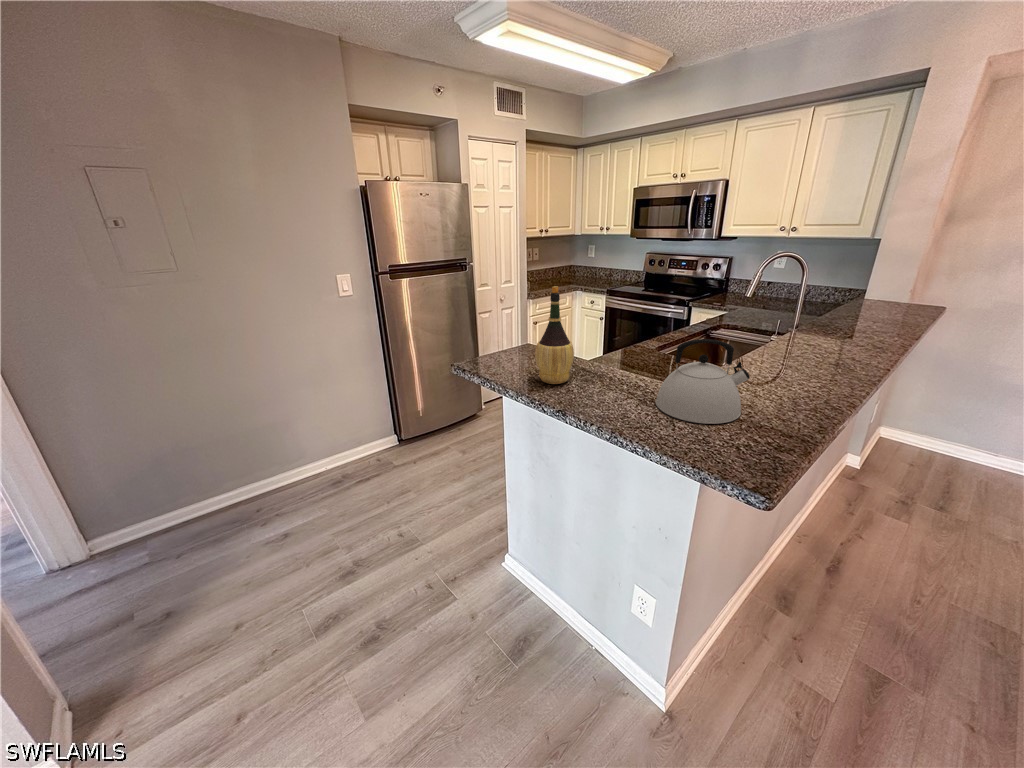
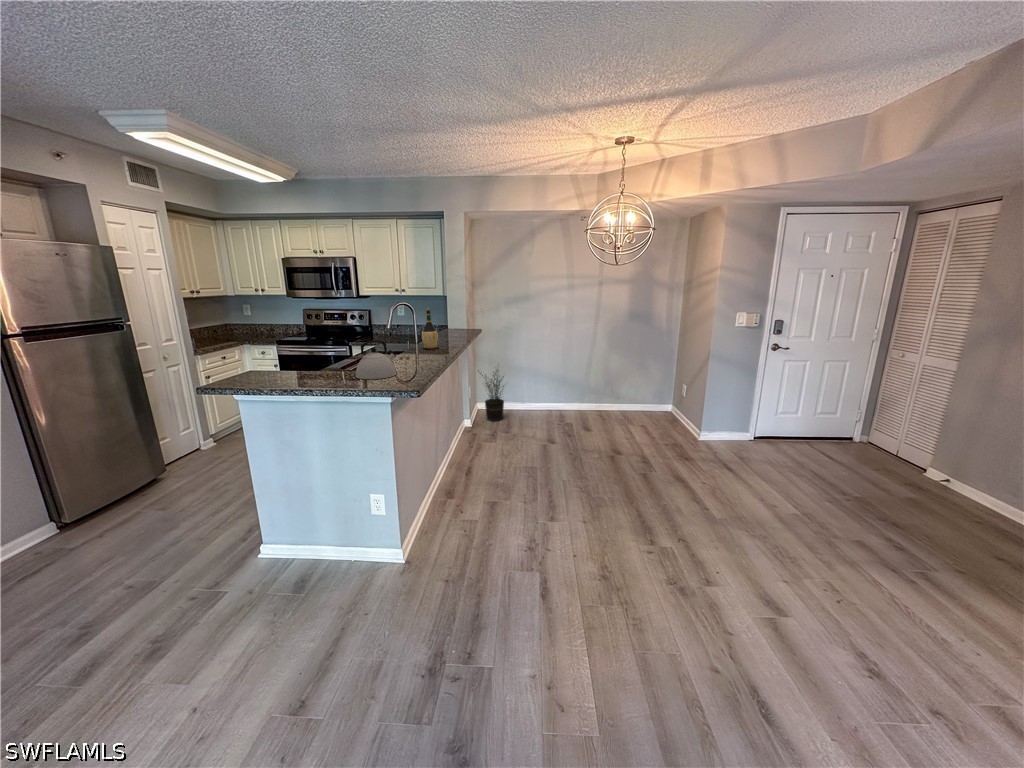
wine bottle: present [535,286,574,384] -> present [422,308,438,349]
potted plant: none [897,372,985,478] -> present [482,370,504,421]

